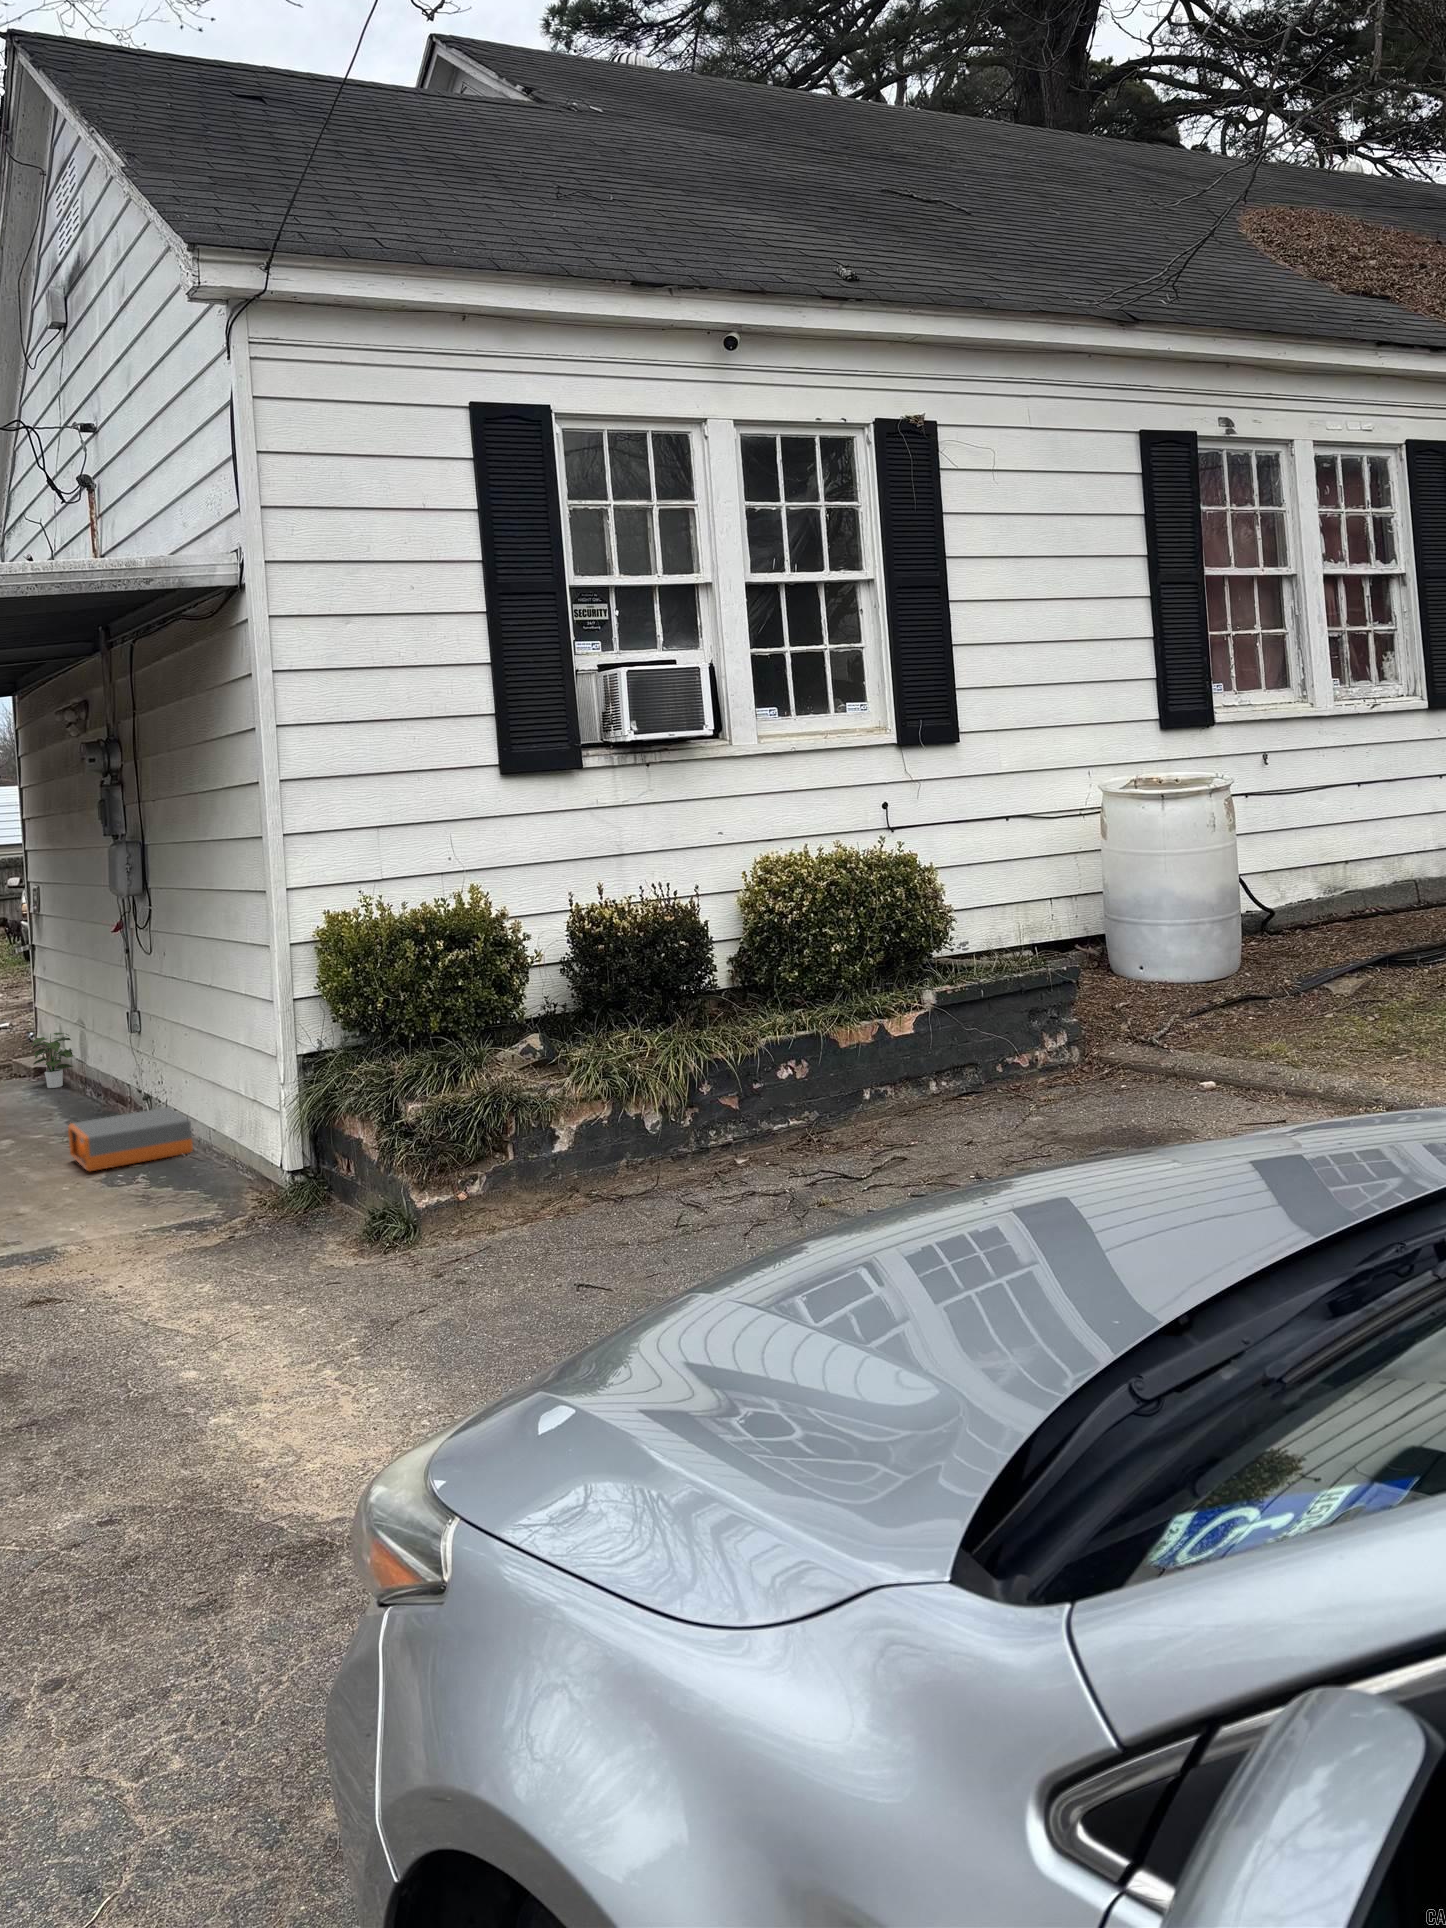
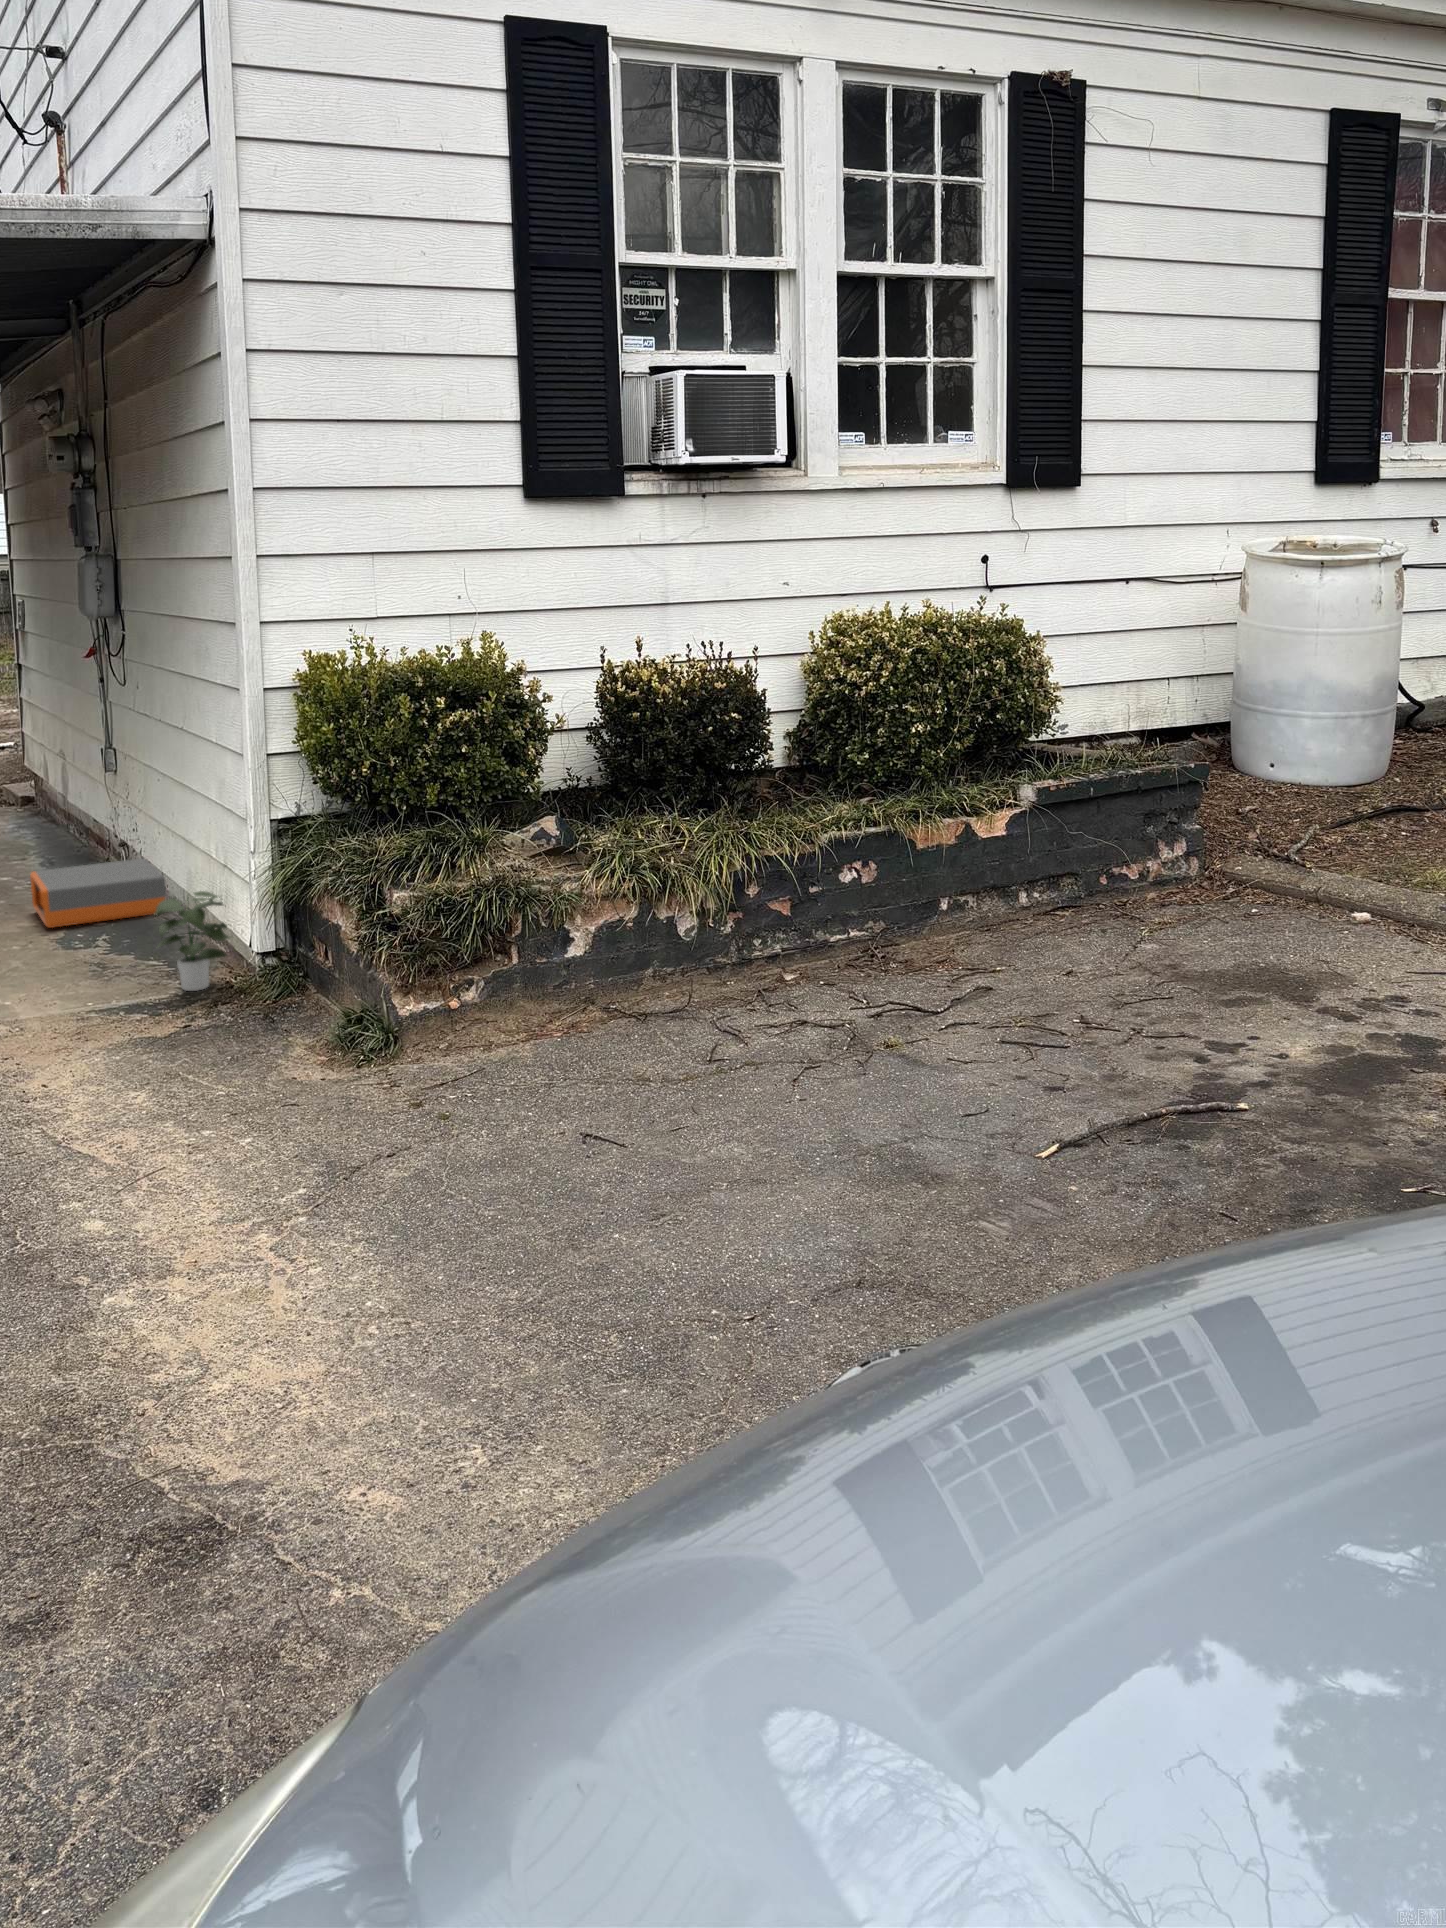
potted plant: present [32,1033,74,1088] -> present [154,891,230,991]

